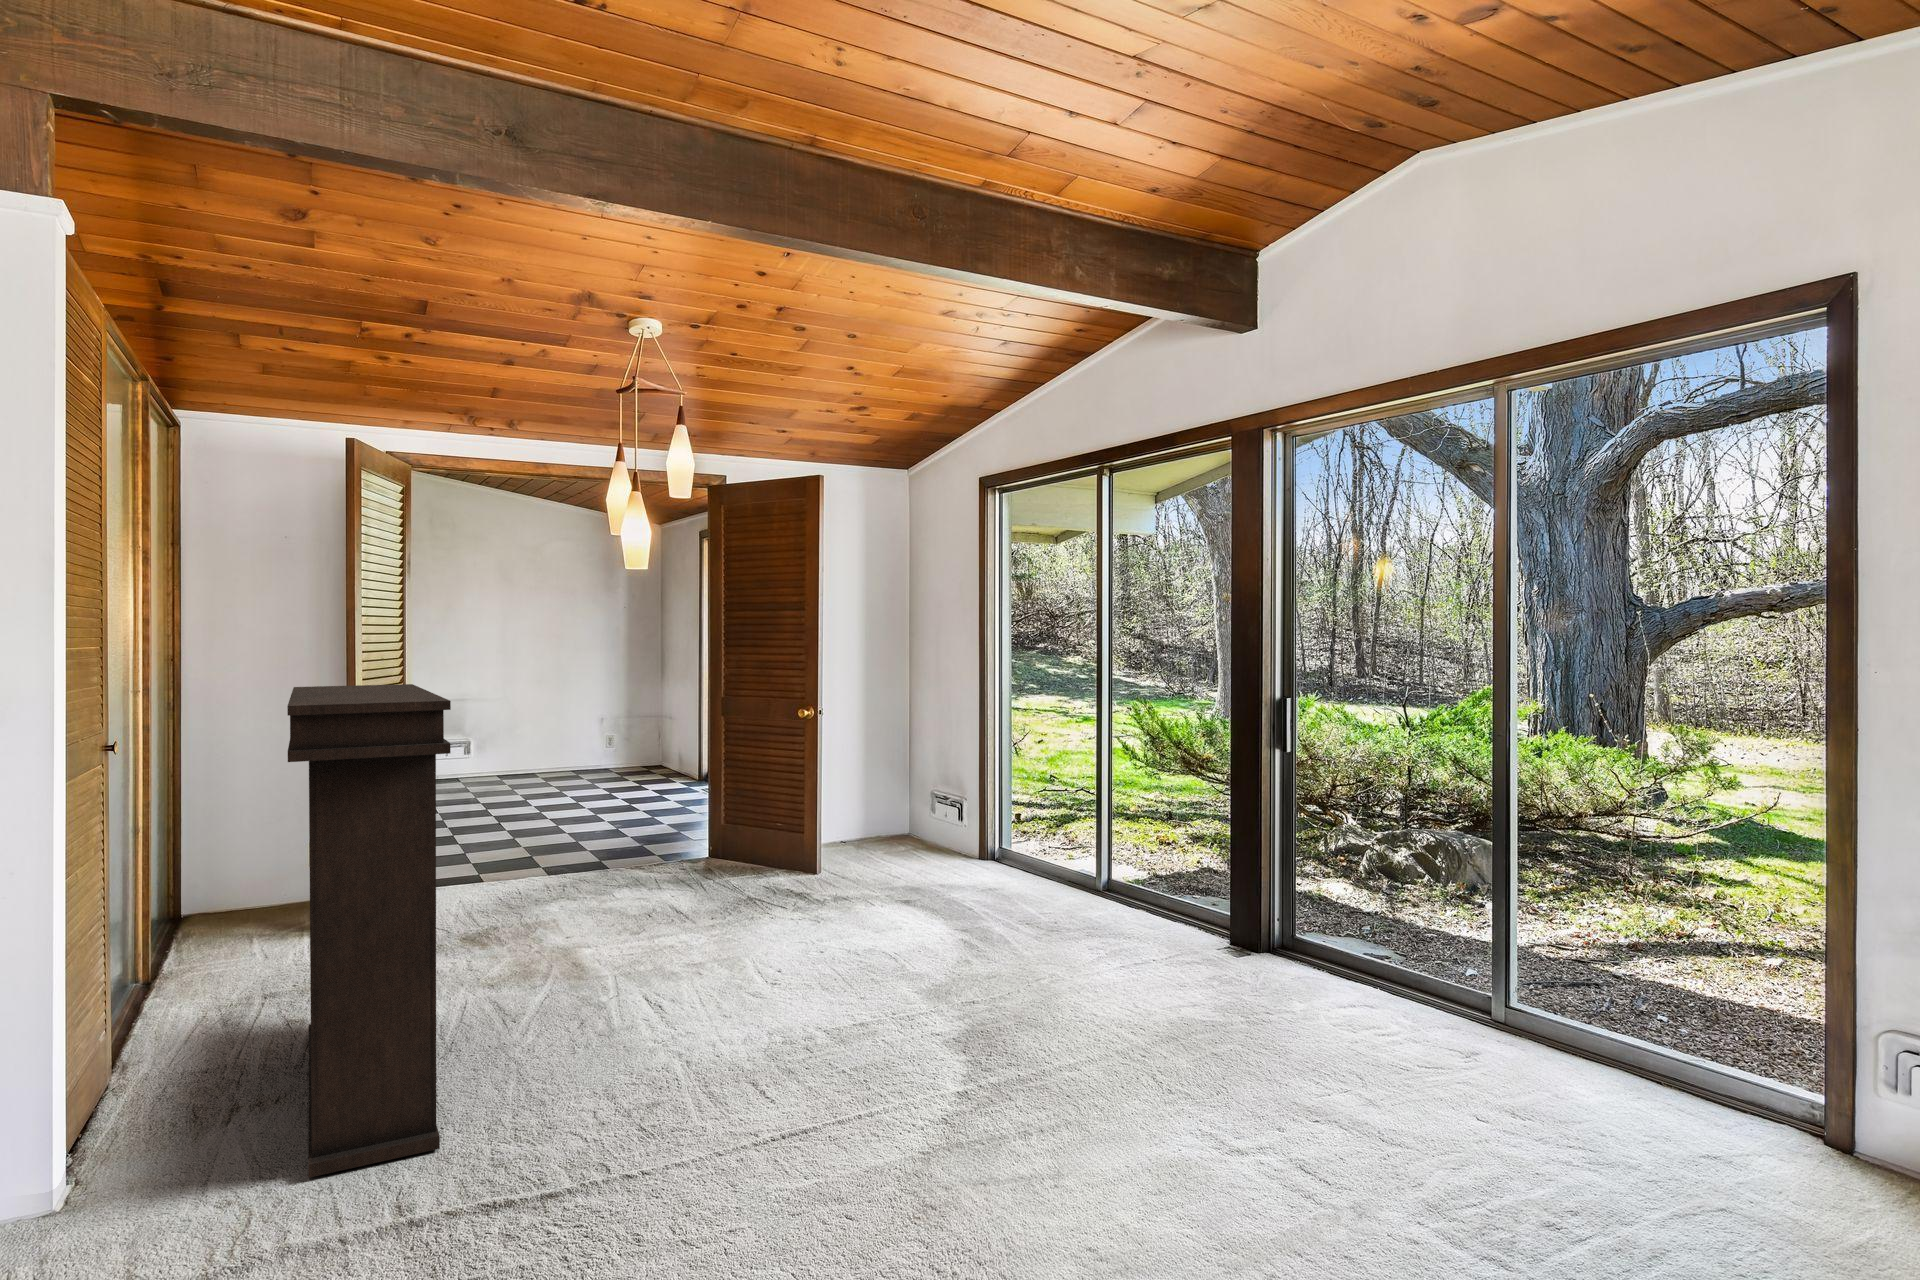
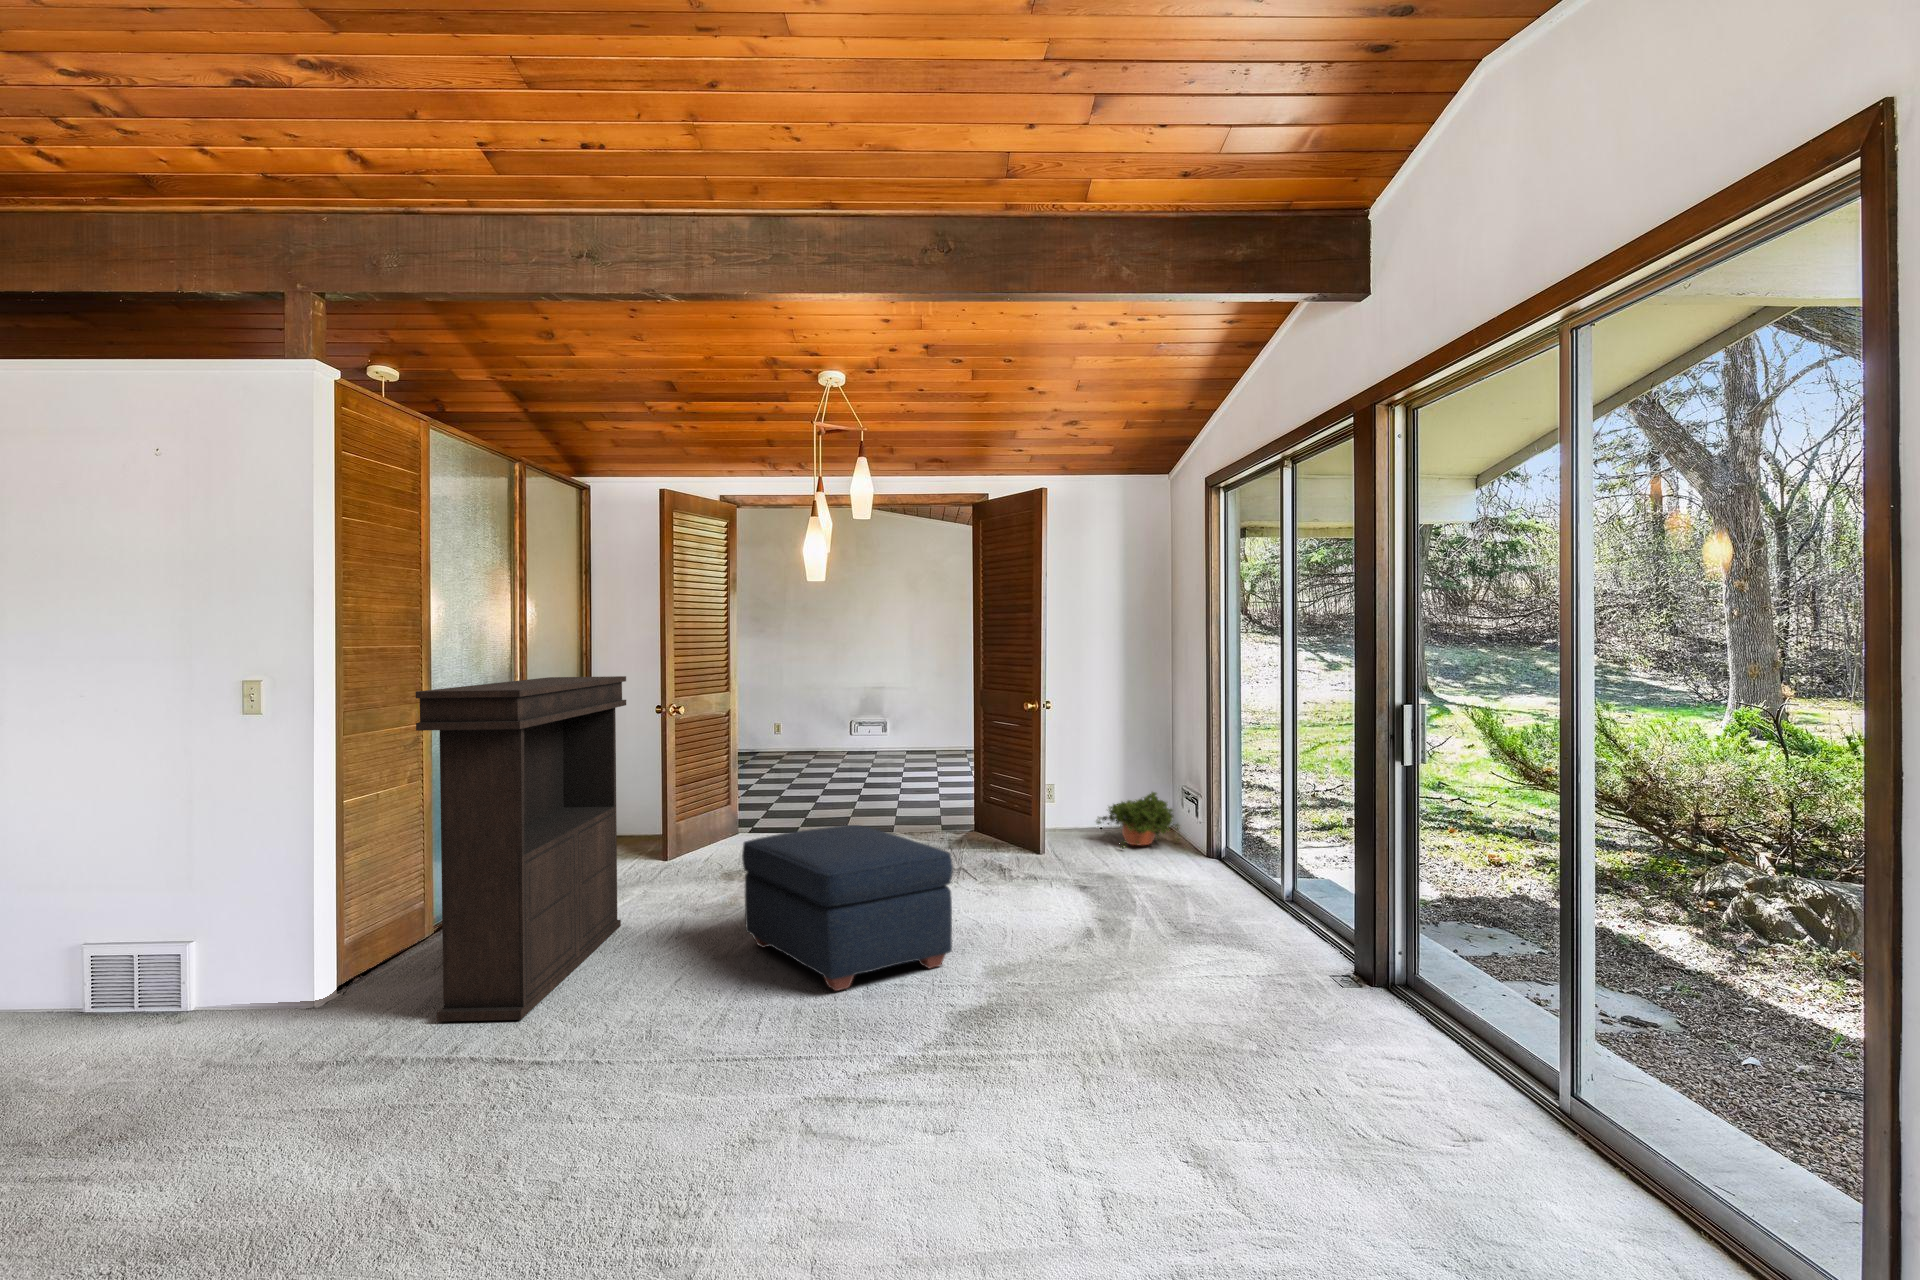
potted plant: none [854,798,945,861] -> present [1096,792,1180,848]
ottoman: none [612,854,886,1040] -> present [742,825,953,991]

